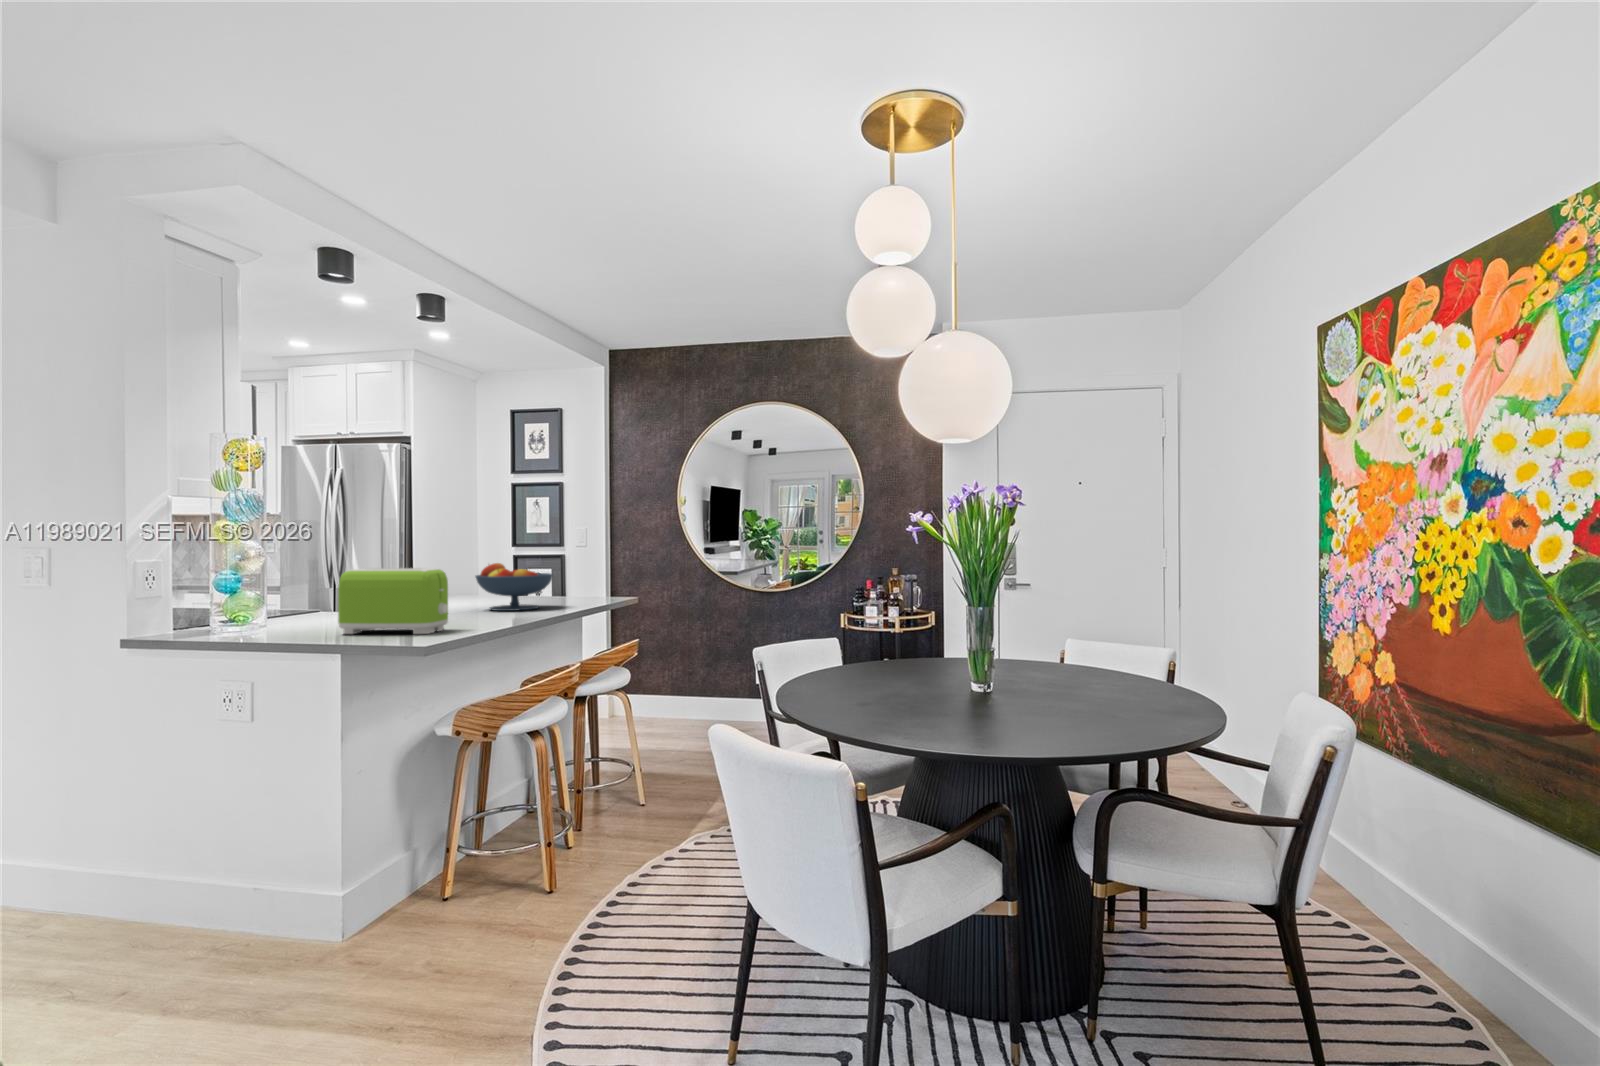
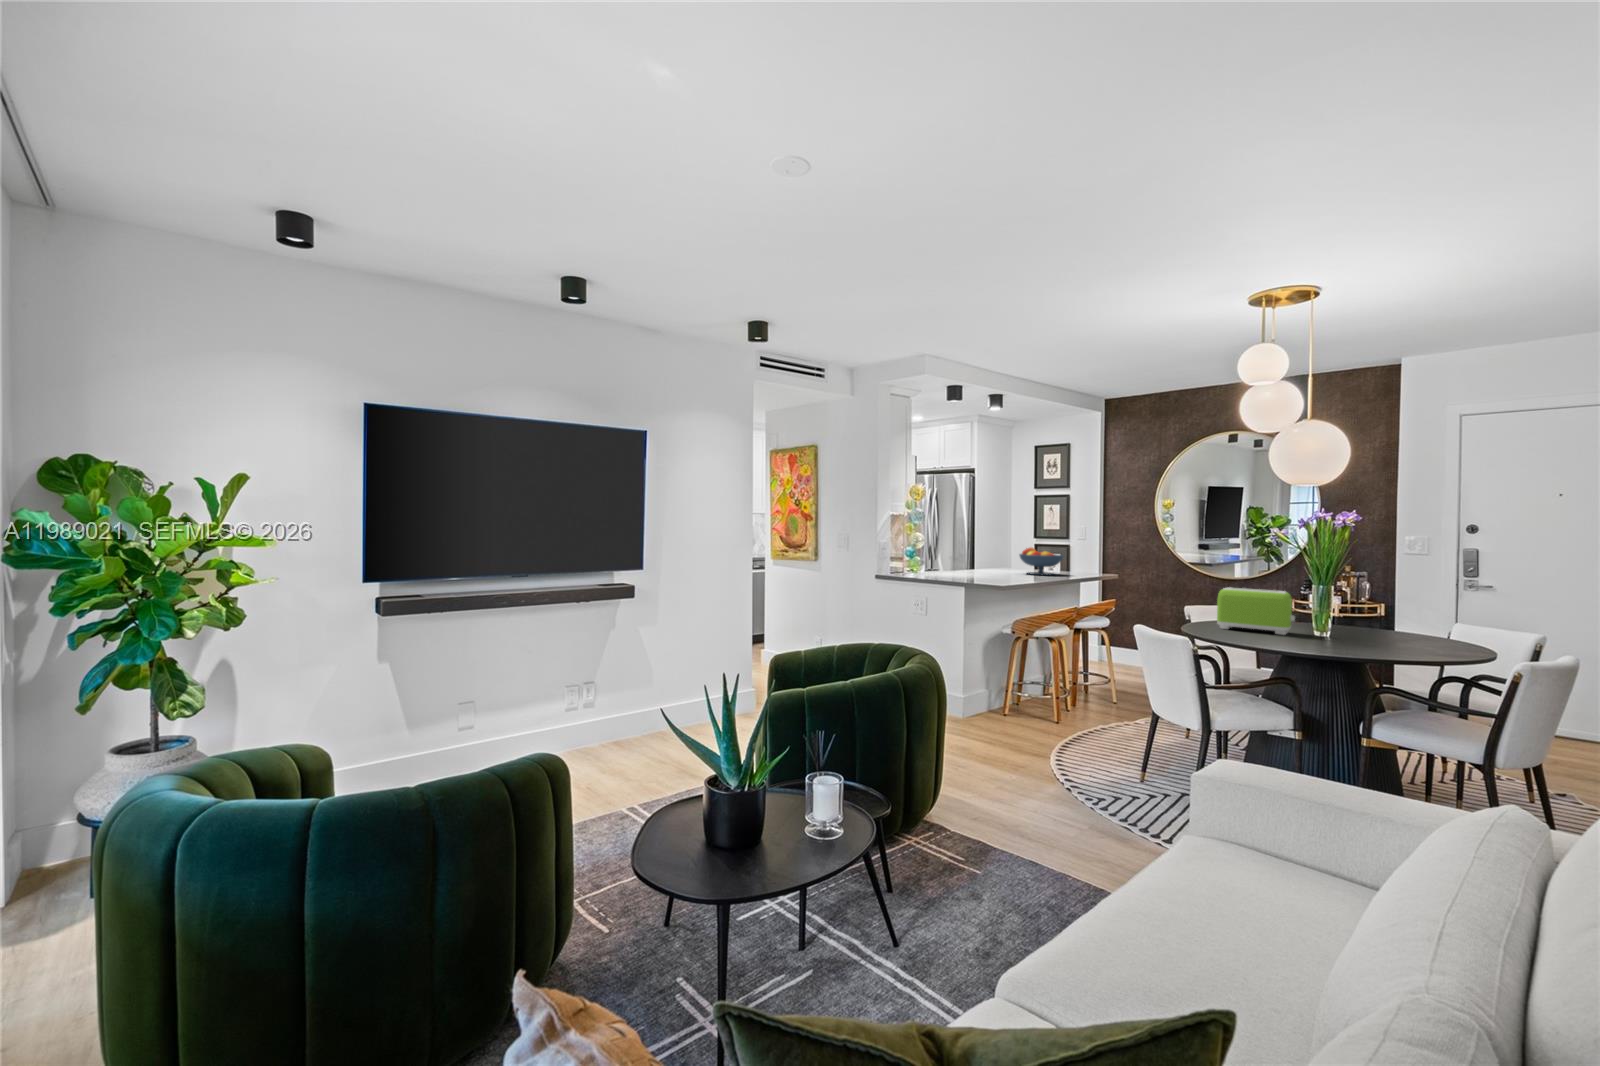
toaster: present [338,568,448,634] -> present [1217,588,1295,635]

